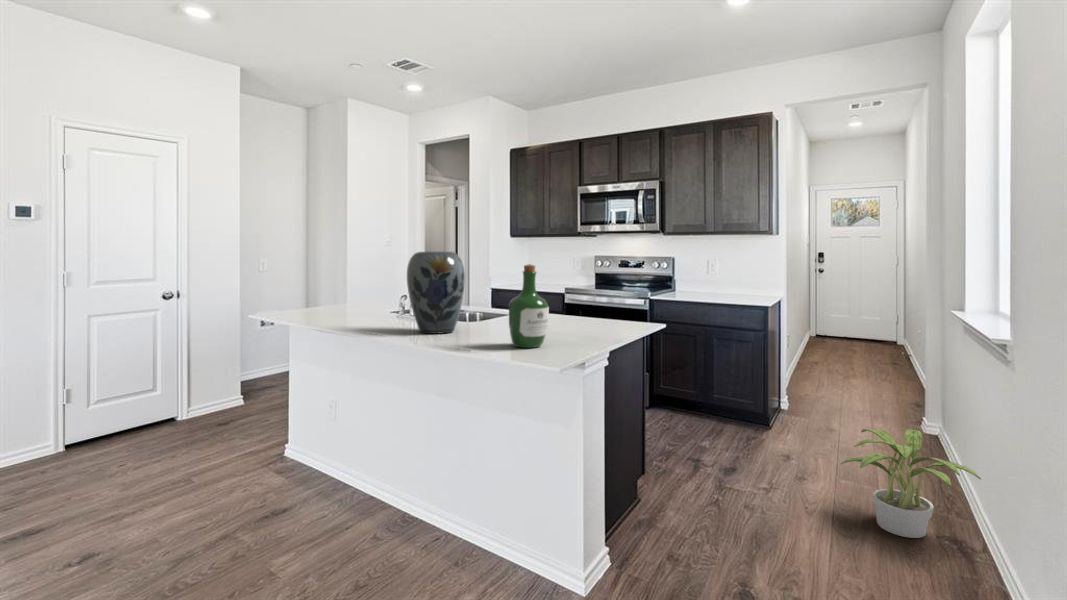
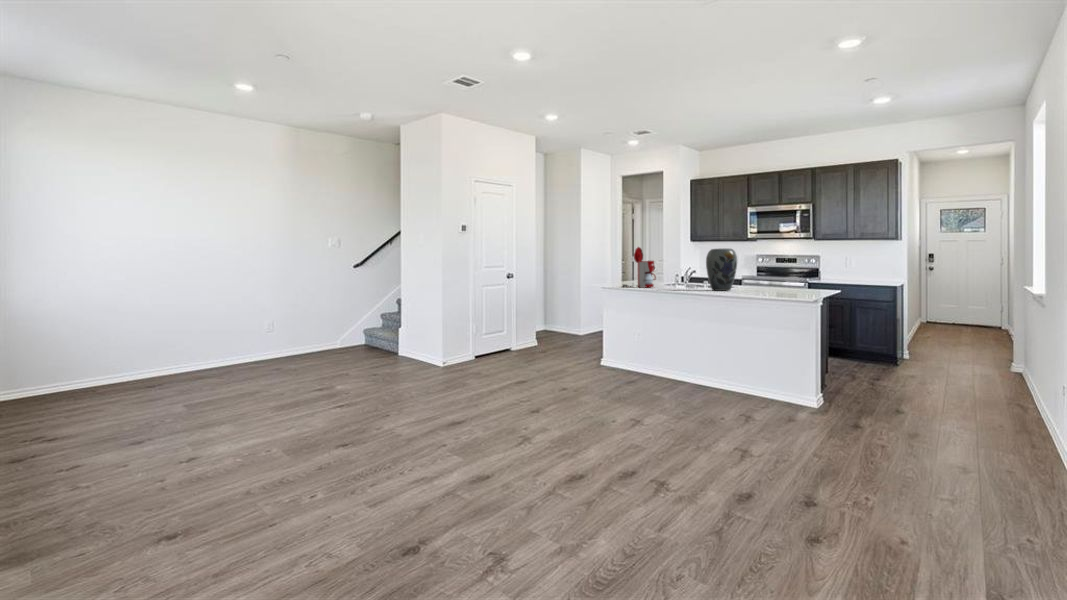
coffee maker: none [315,245,374,317] -> present [622,247,656,288]
wine bottle: present [509,264,549,348] -> none [777,253,799,293]
potted plant: present [840,429,981,538] -> none [950,349,1033,403]

